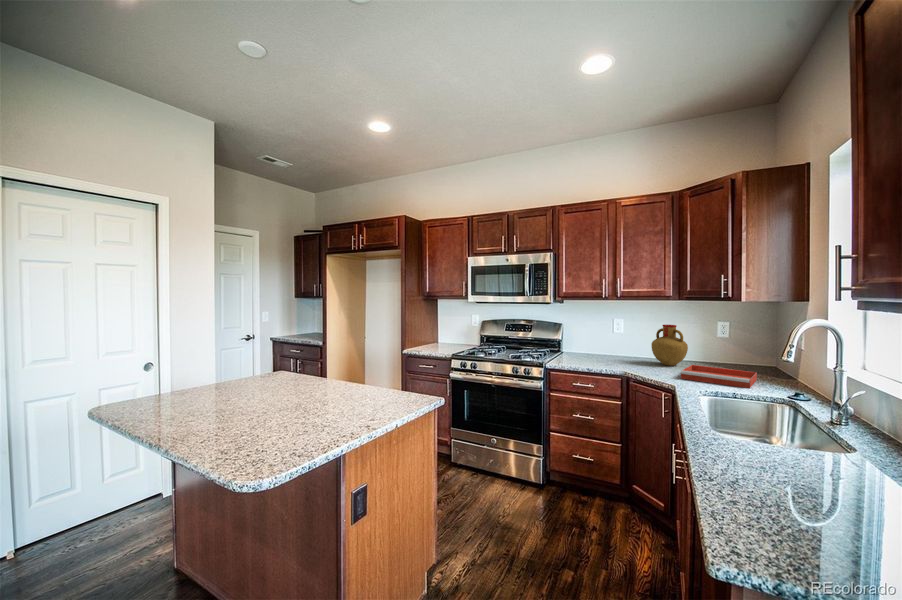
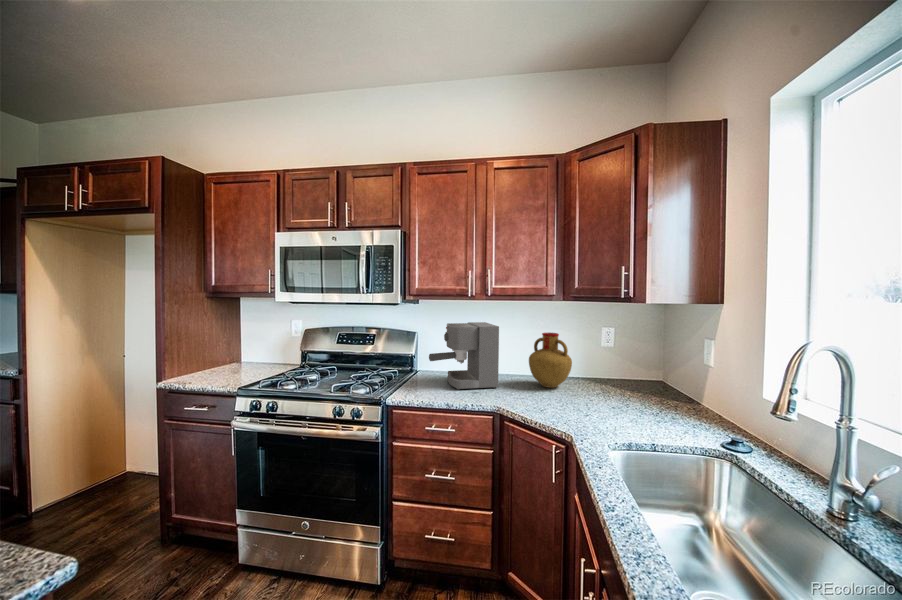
coffee maker: none [573,317,627,364] -> present [429,322,499,390]
tray: present [681,365,757,388] -> none [573,389,665,430]

